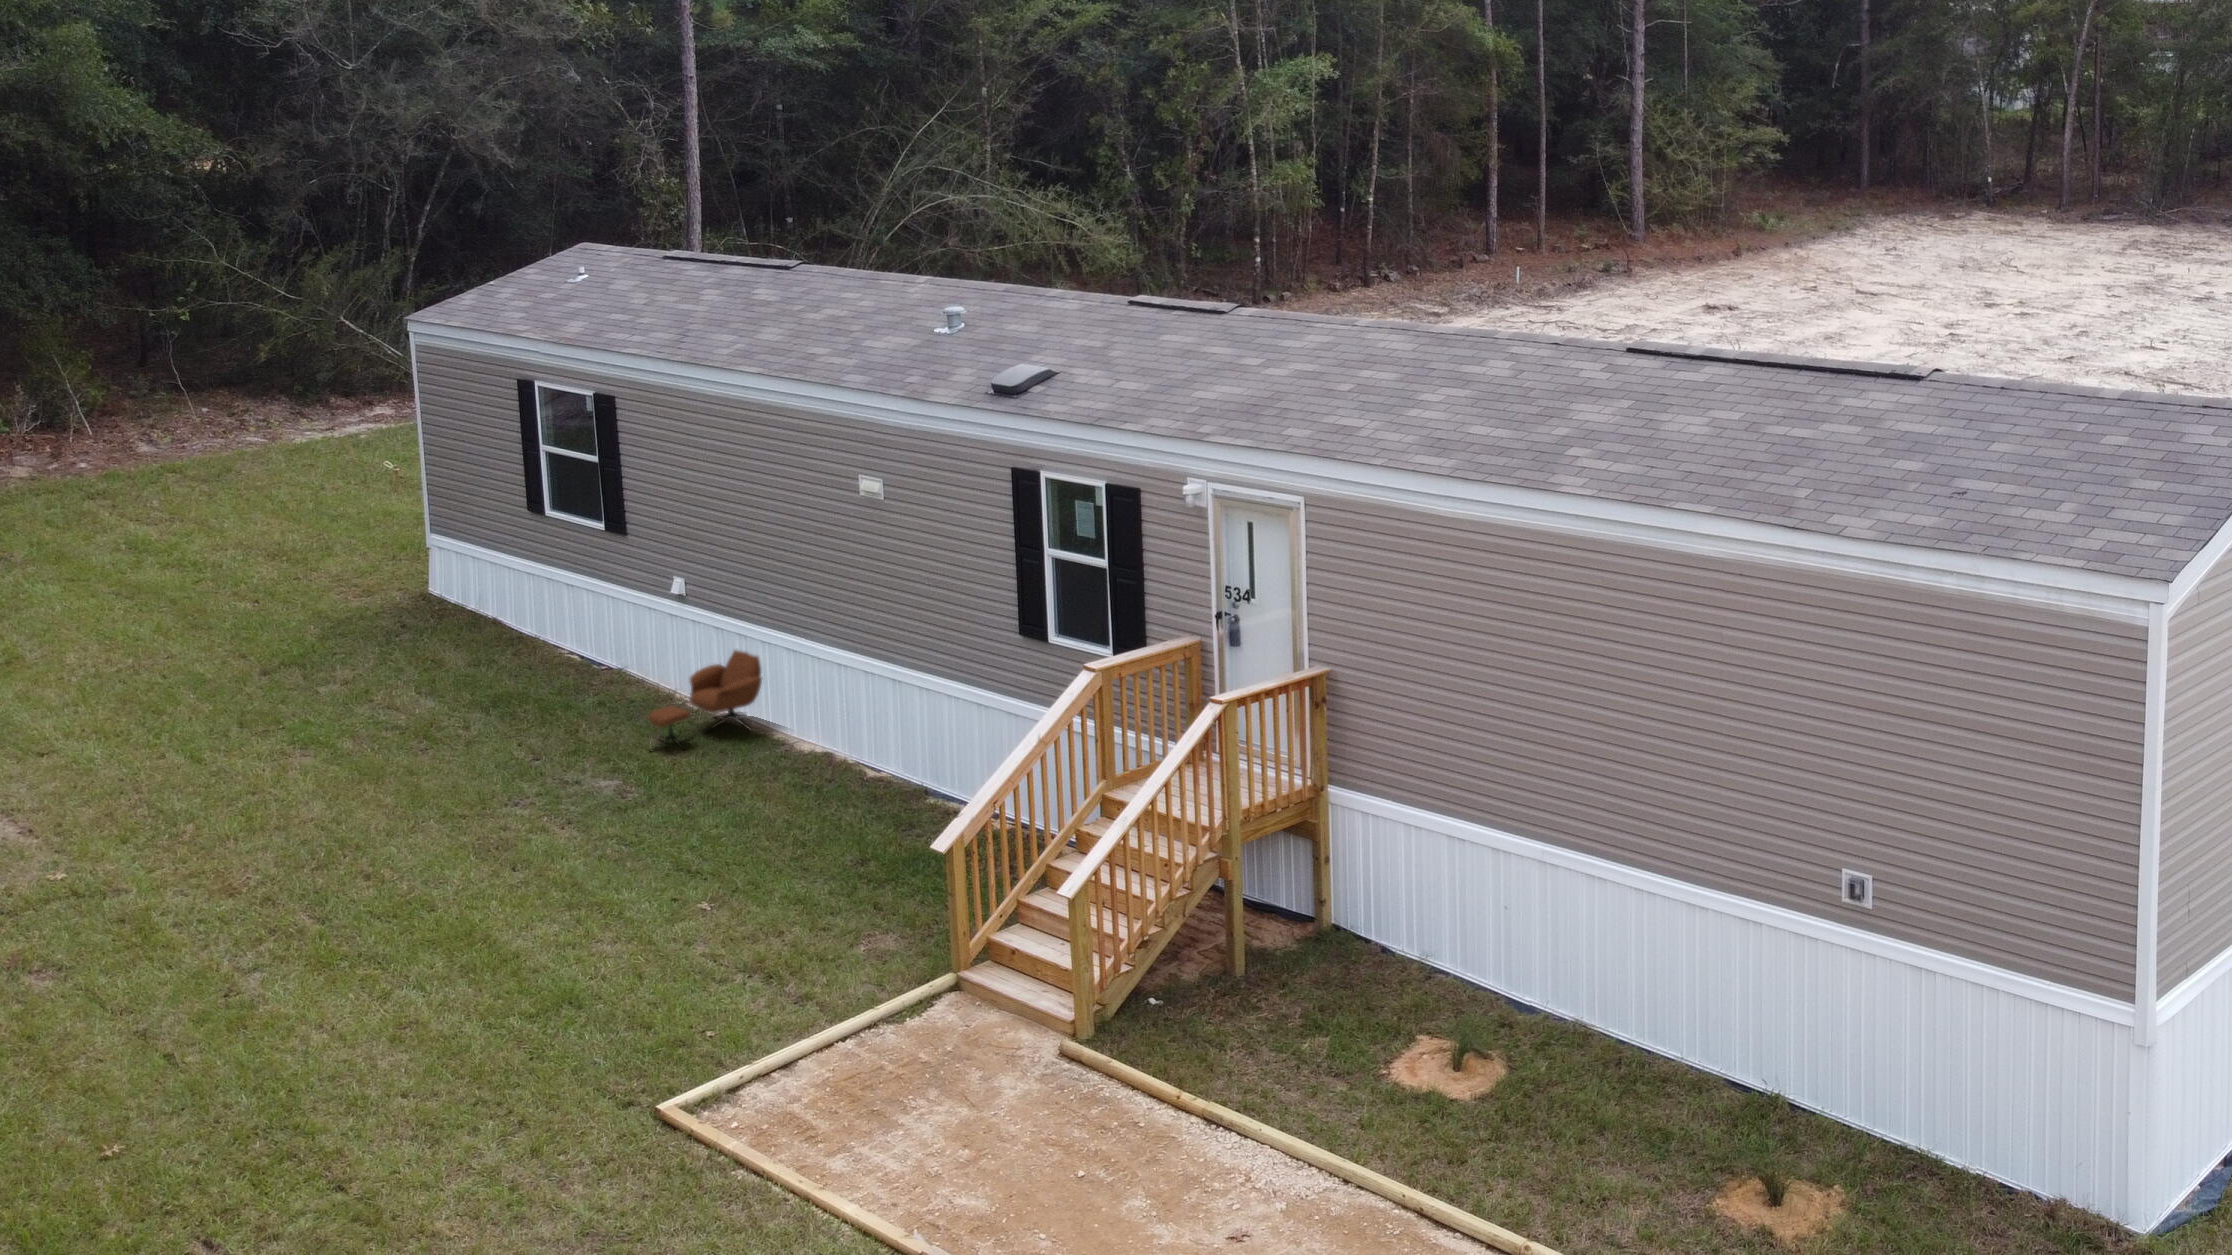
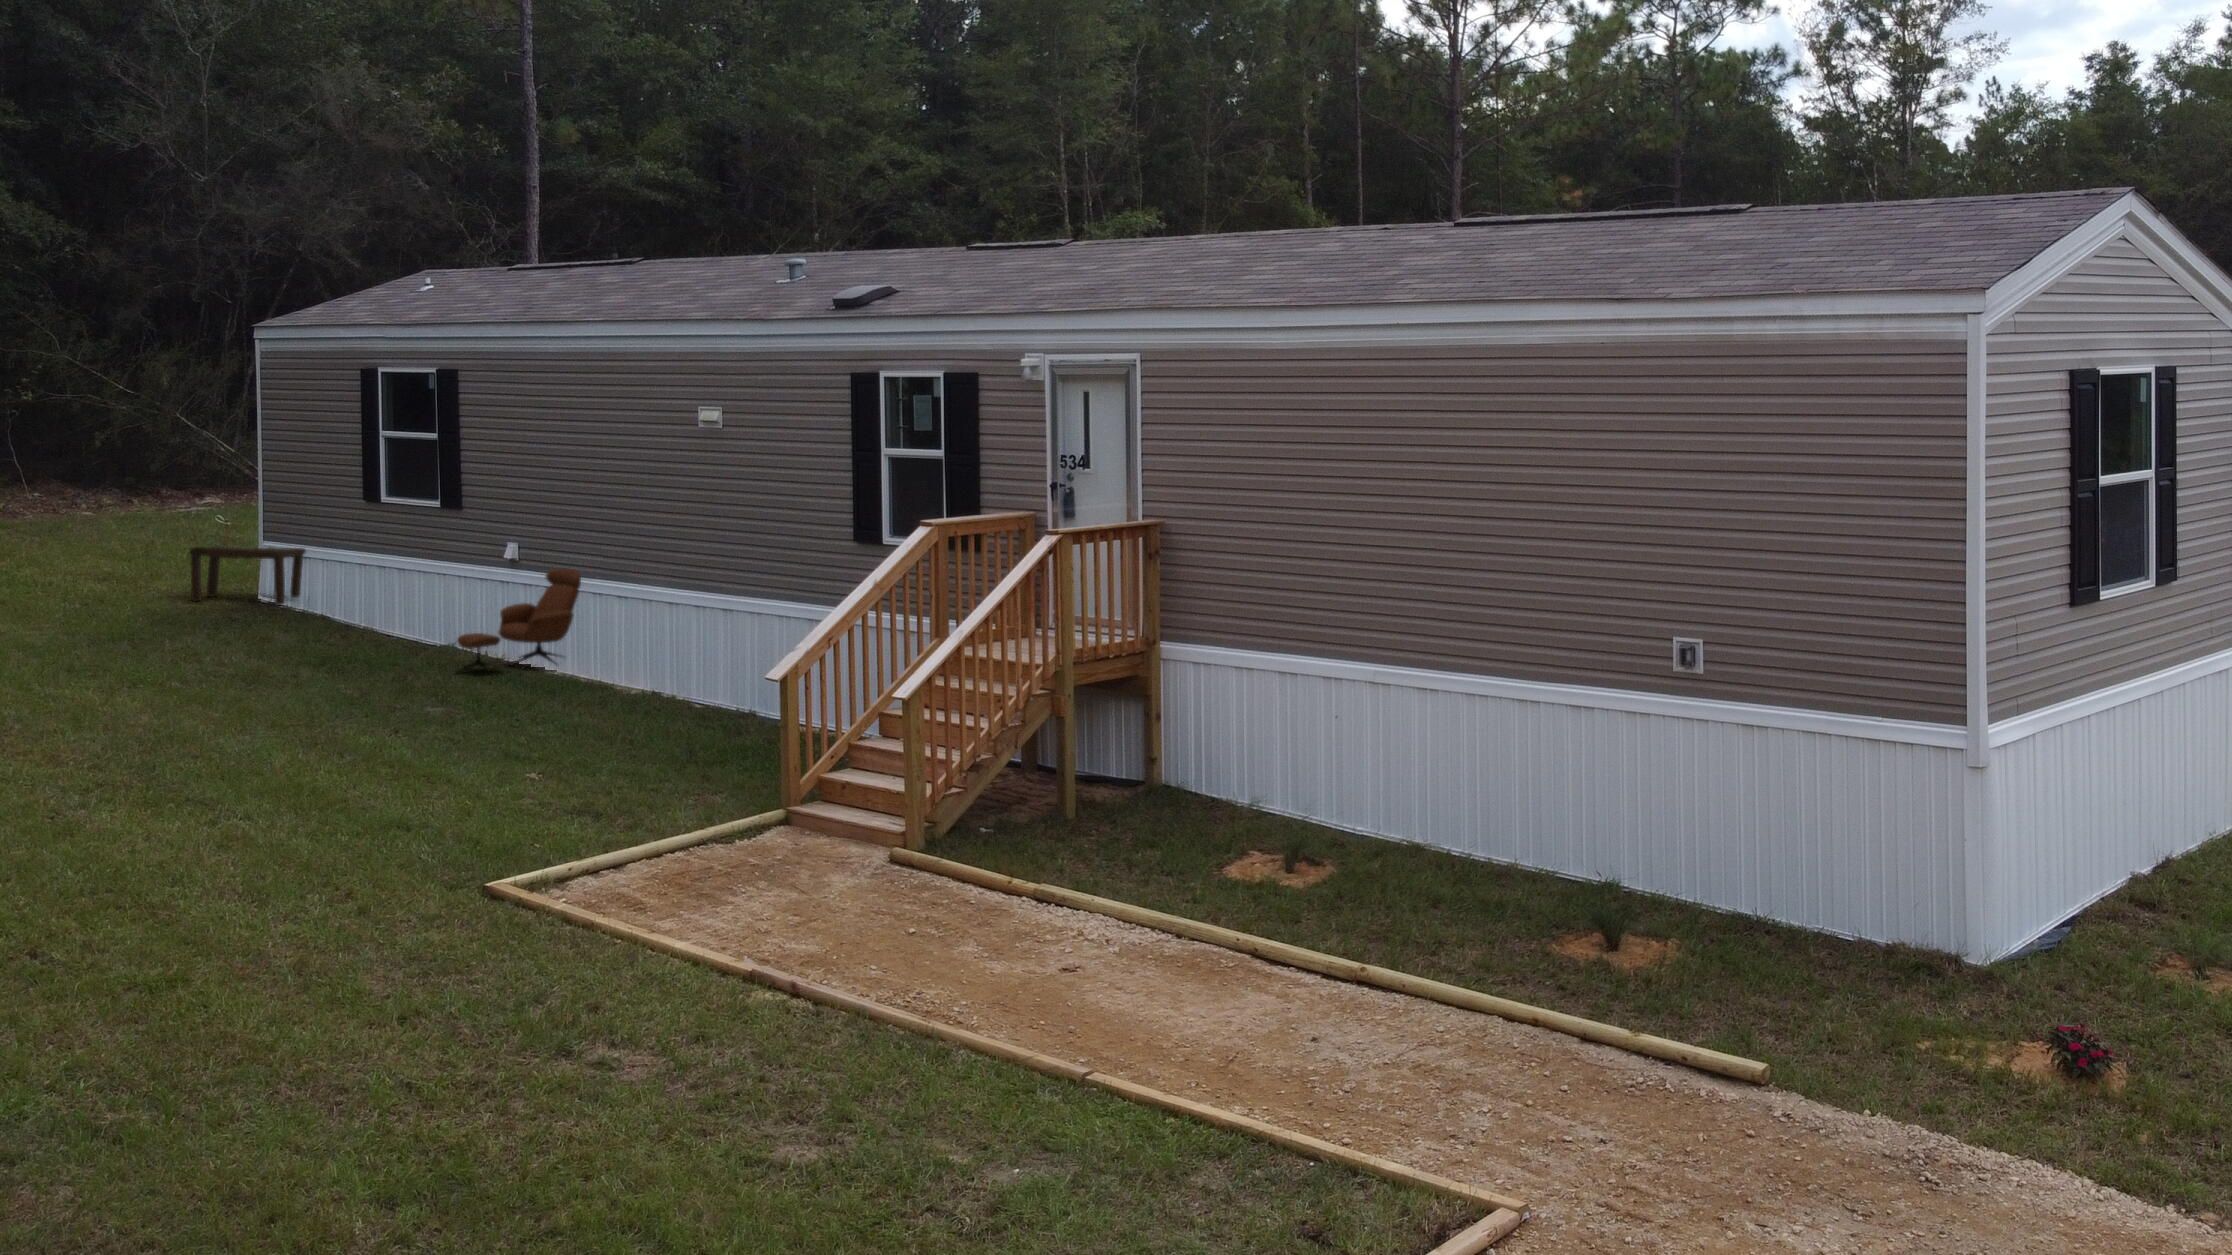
bench: none [391,570,506,632] -> present [189,546,306,605]

